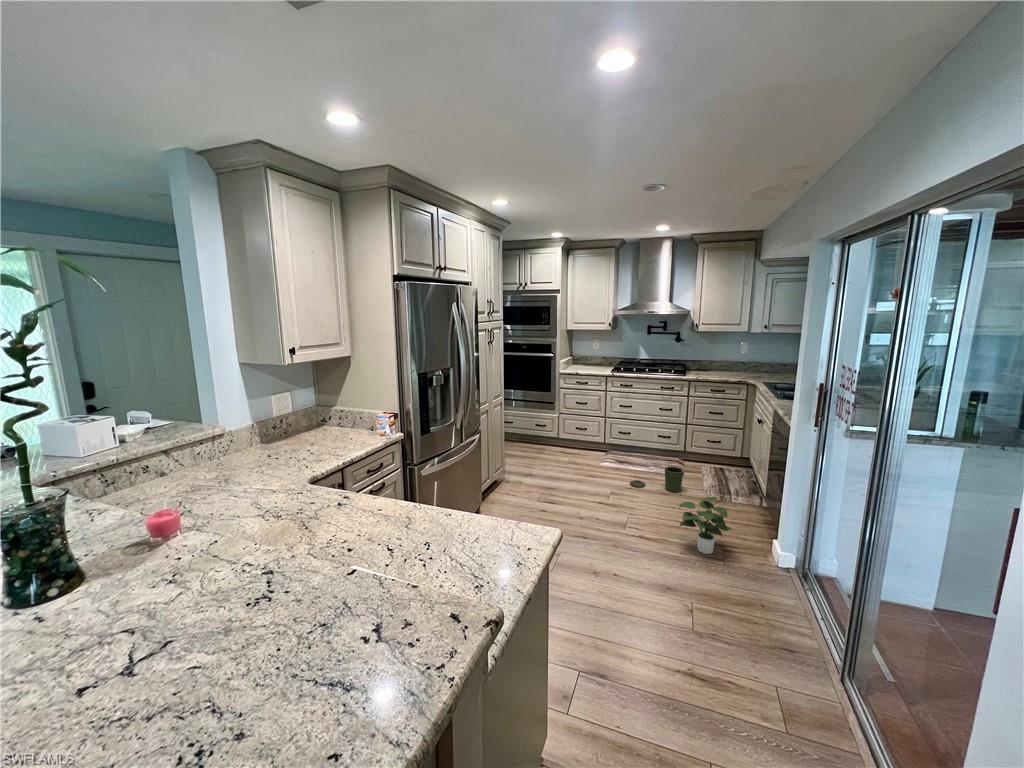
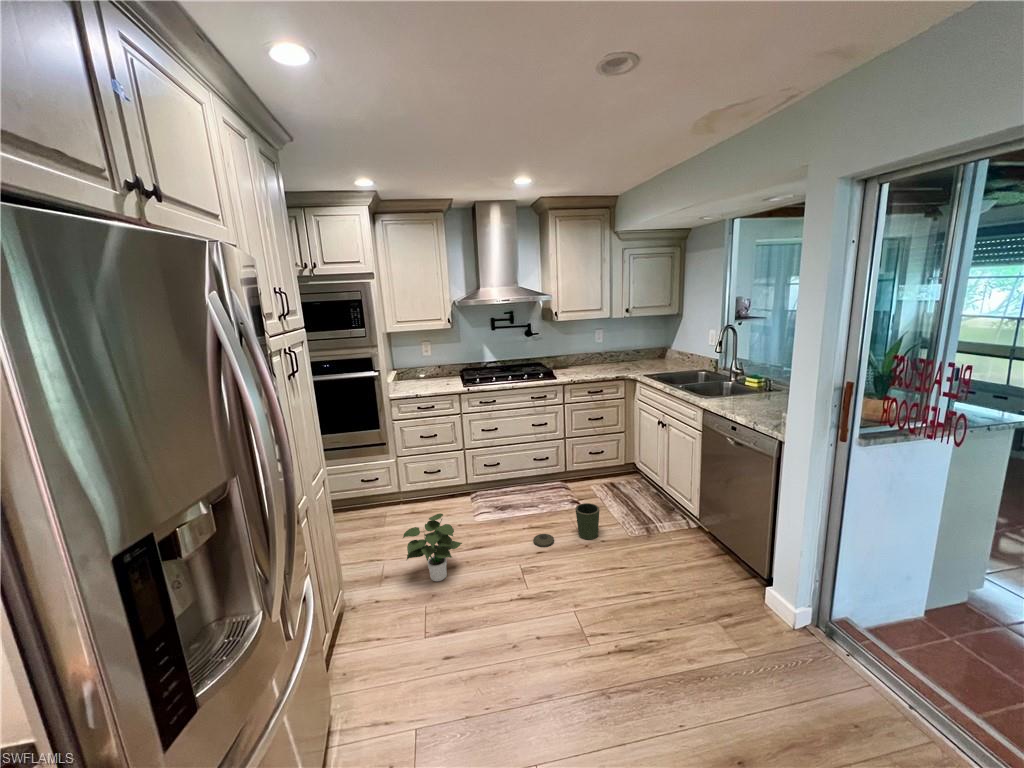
potted plant: present [679,497,732,554] -> present [403,513,462,581]

